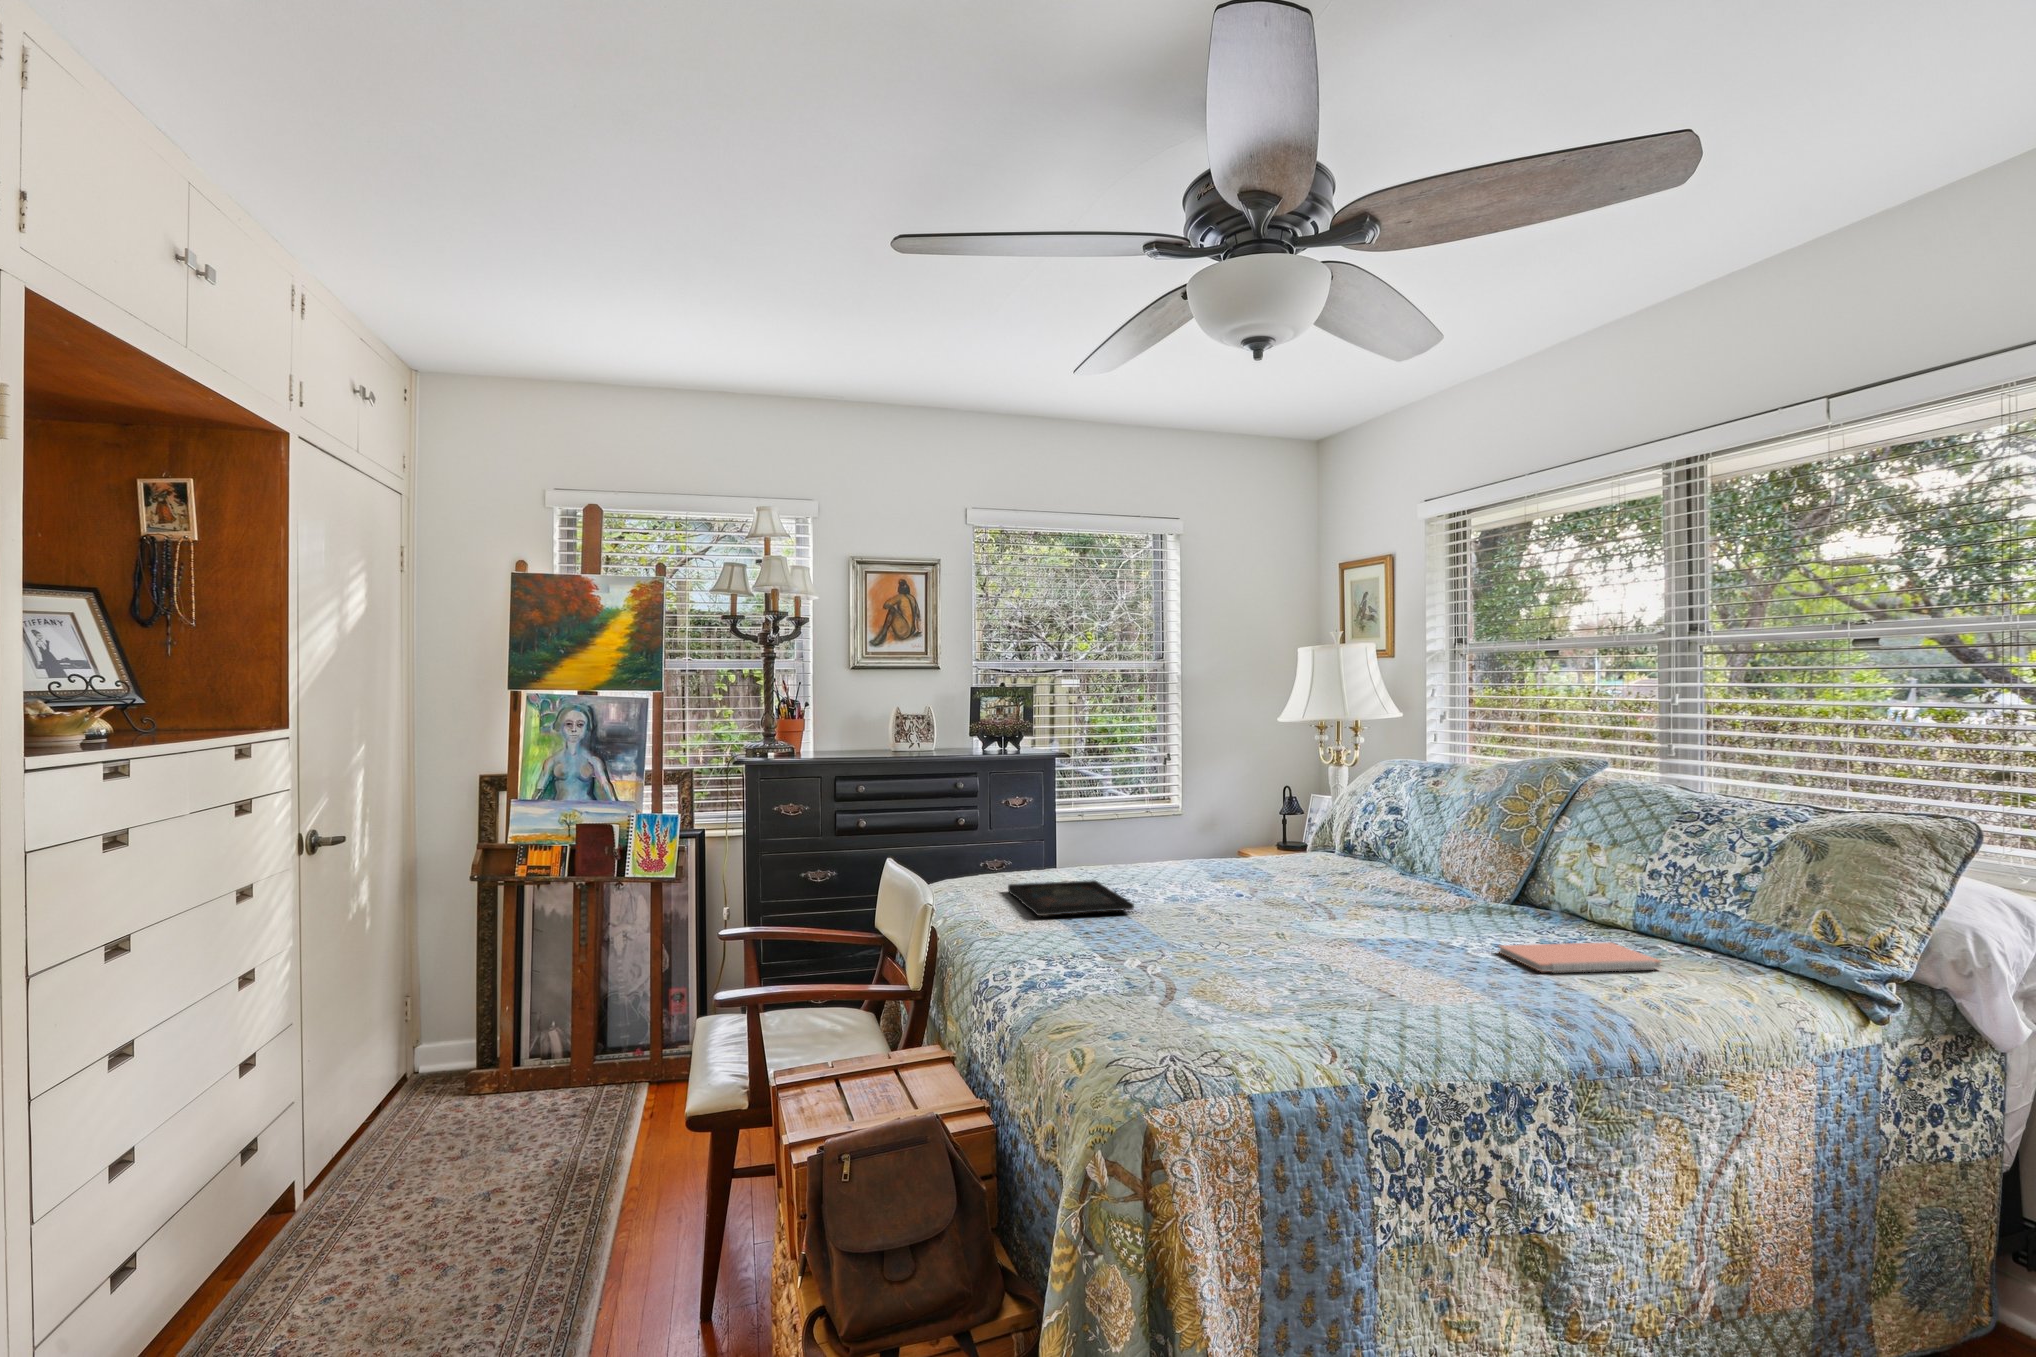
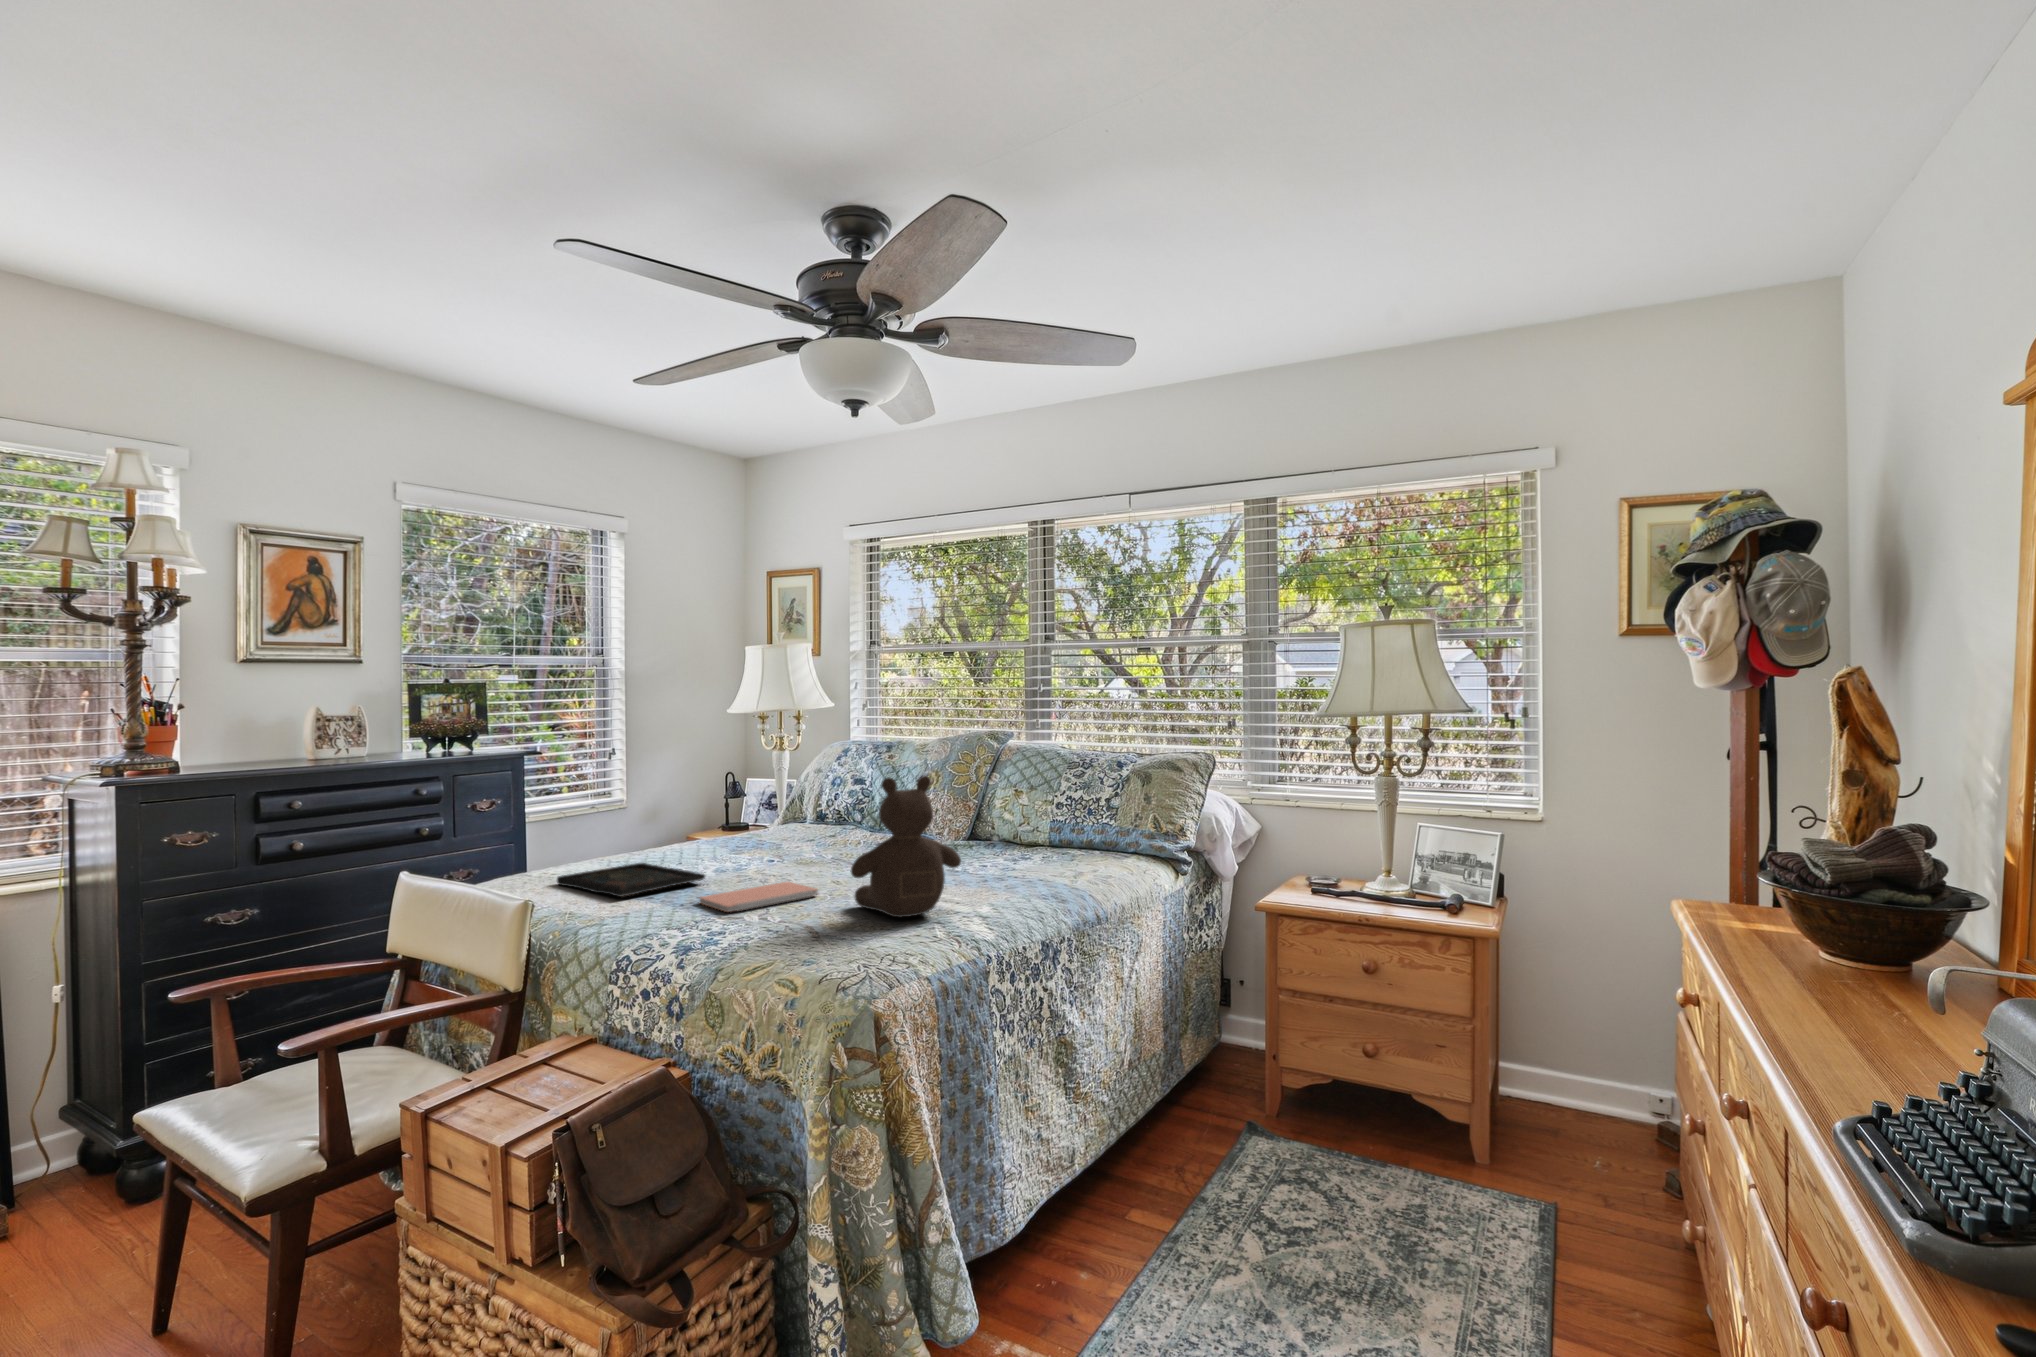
teddy bear: none [1226,816,1385,1003] -> present [850,776,961,917]
notebook: present [1499,942,1661,972] -> present [699,882,818,912]

